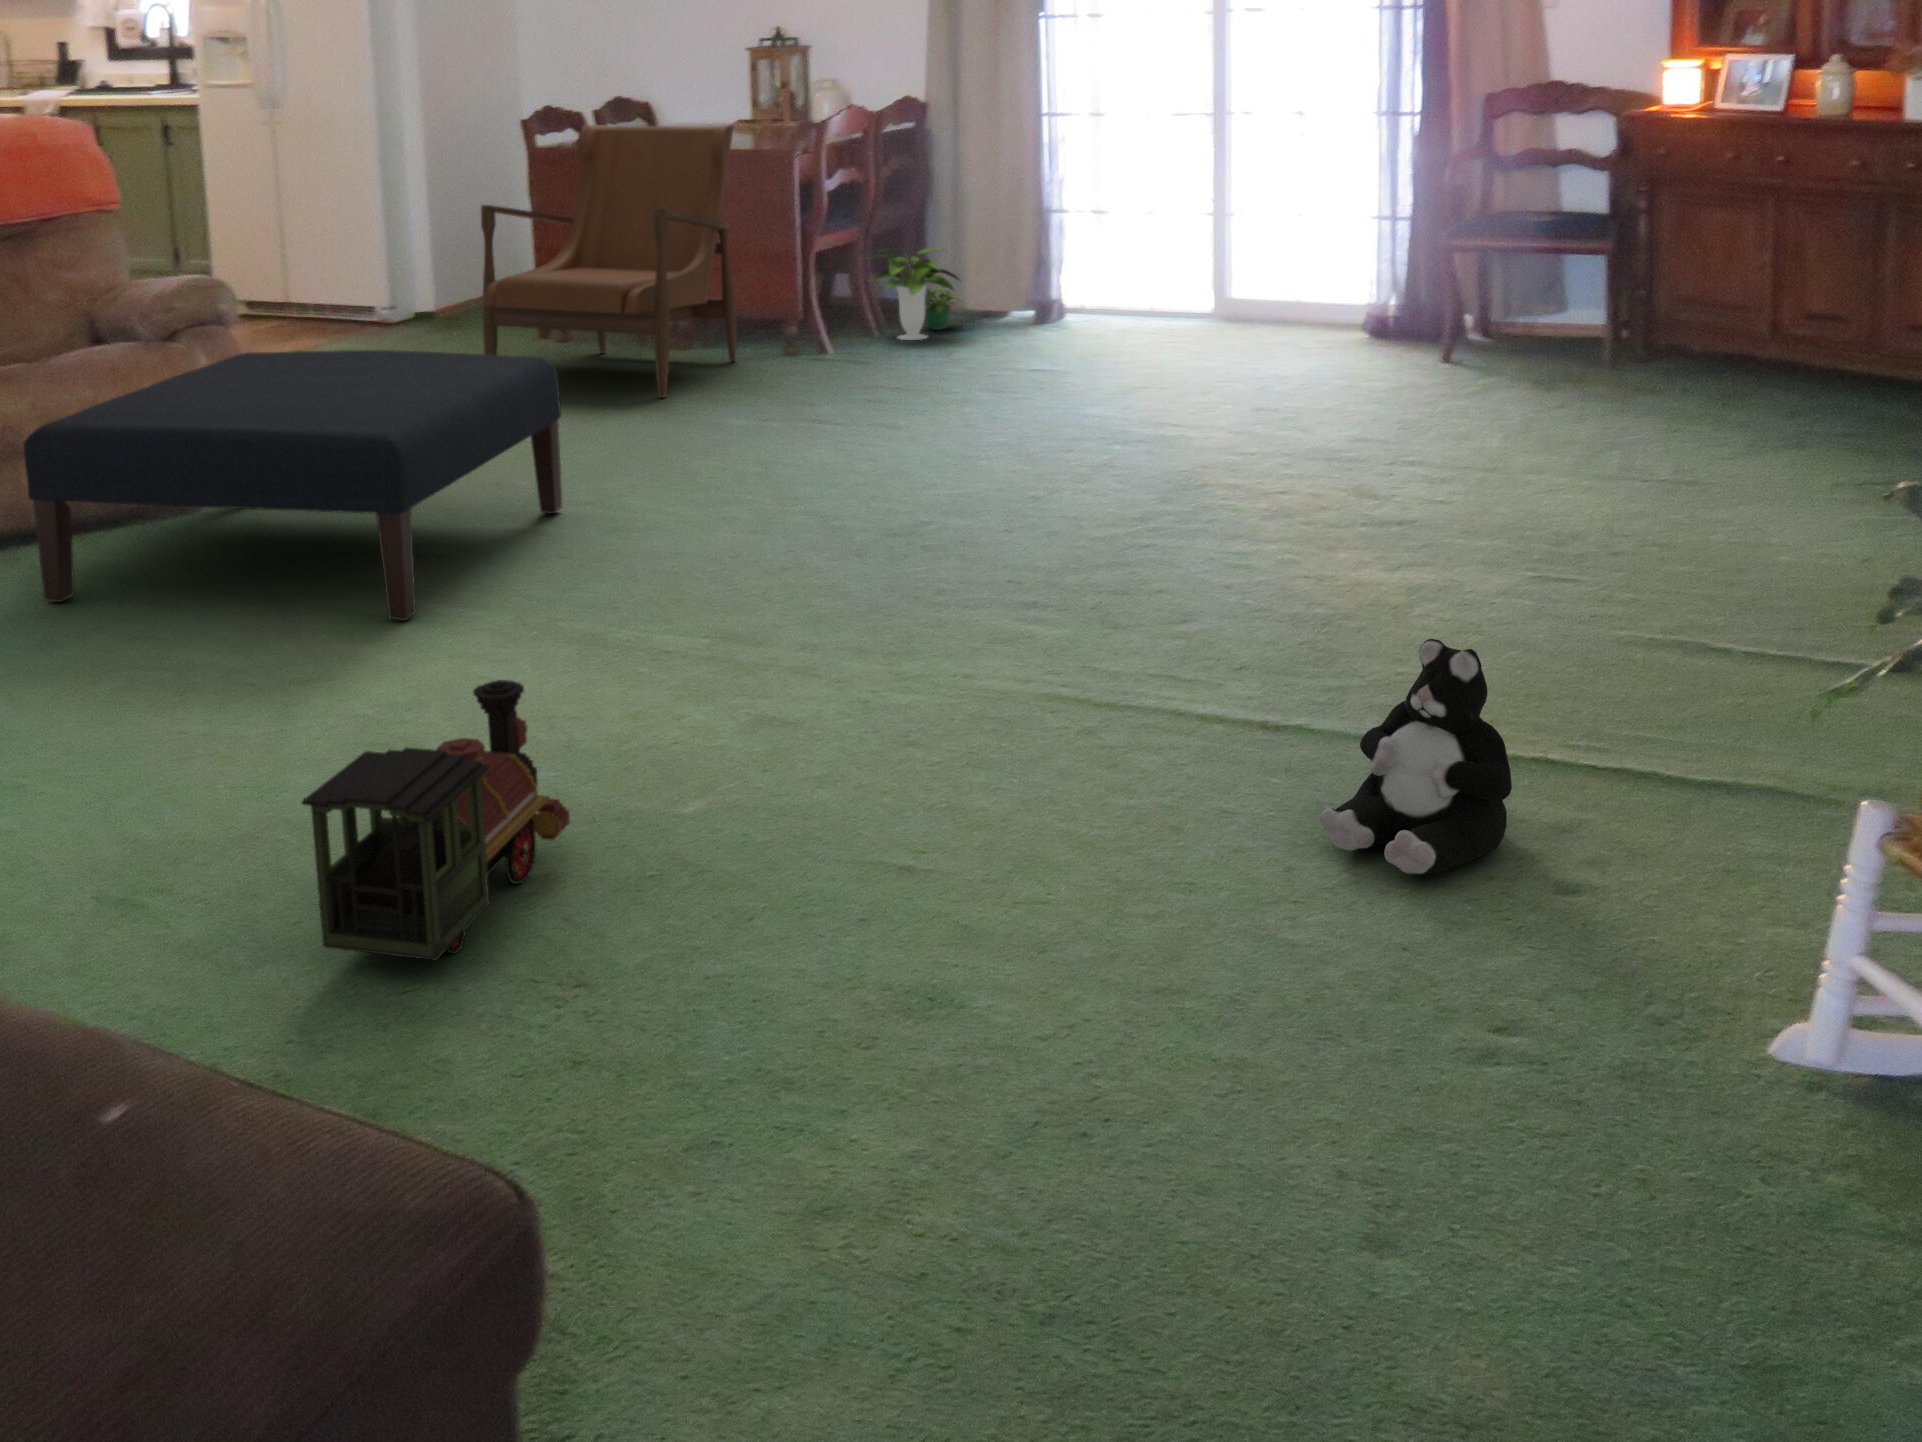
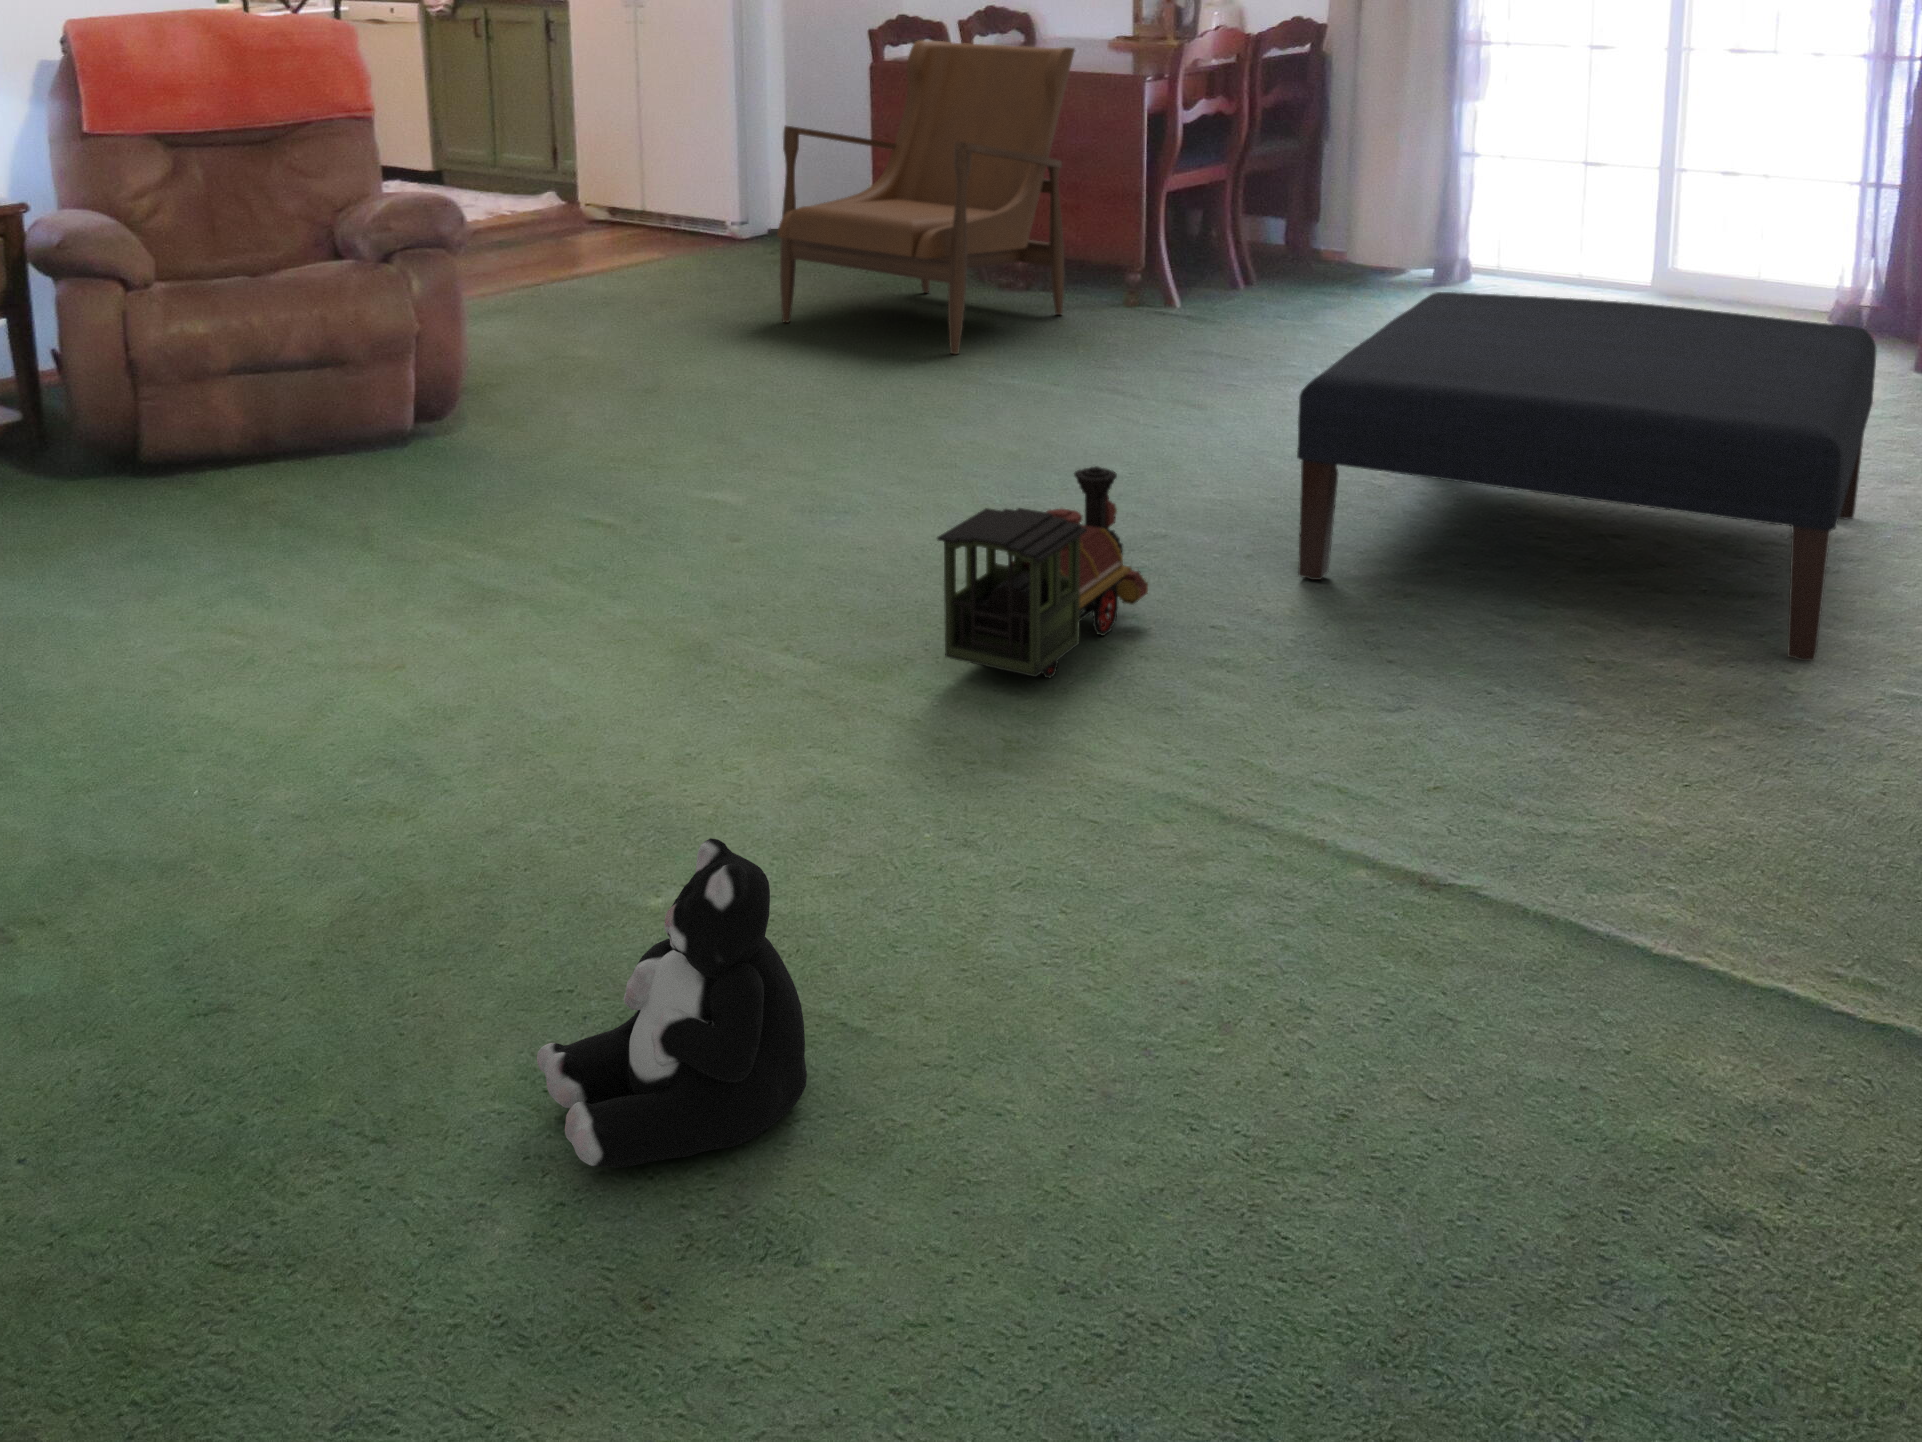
potted plant: present [871,248,961,340] -> none [1227,196,1349,304]
ottoman: present [23,350,562,621] -> present [1297,292,1876,661]
plush toy: present [1320,639,1512,875] -> present [537,838,807,1168]
toy train: present [302,680,570,961] -> present [937,466,1148,678]

